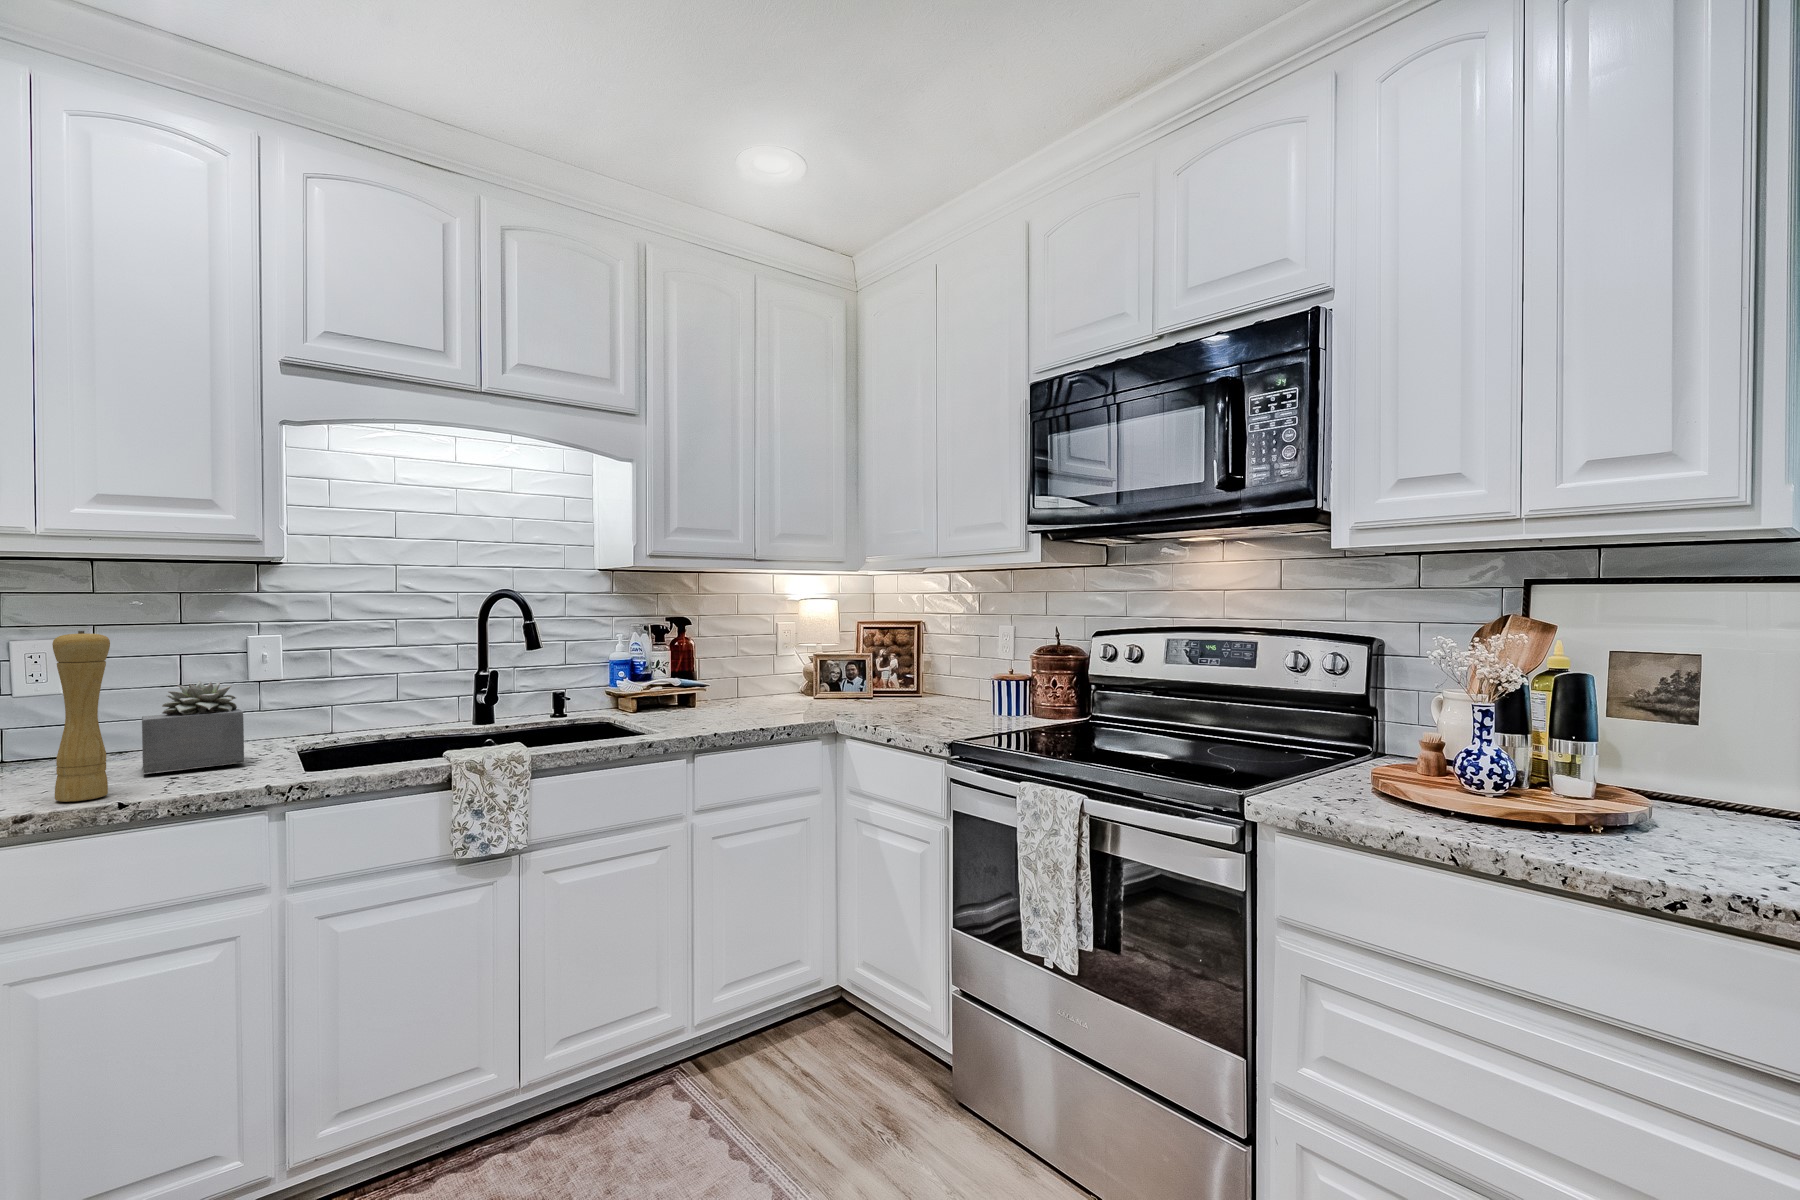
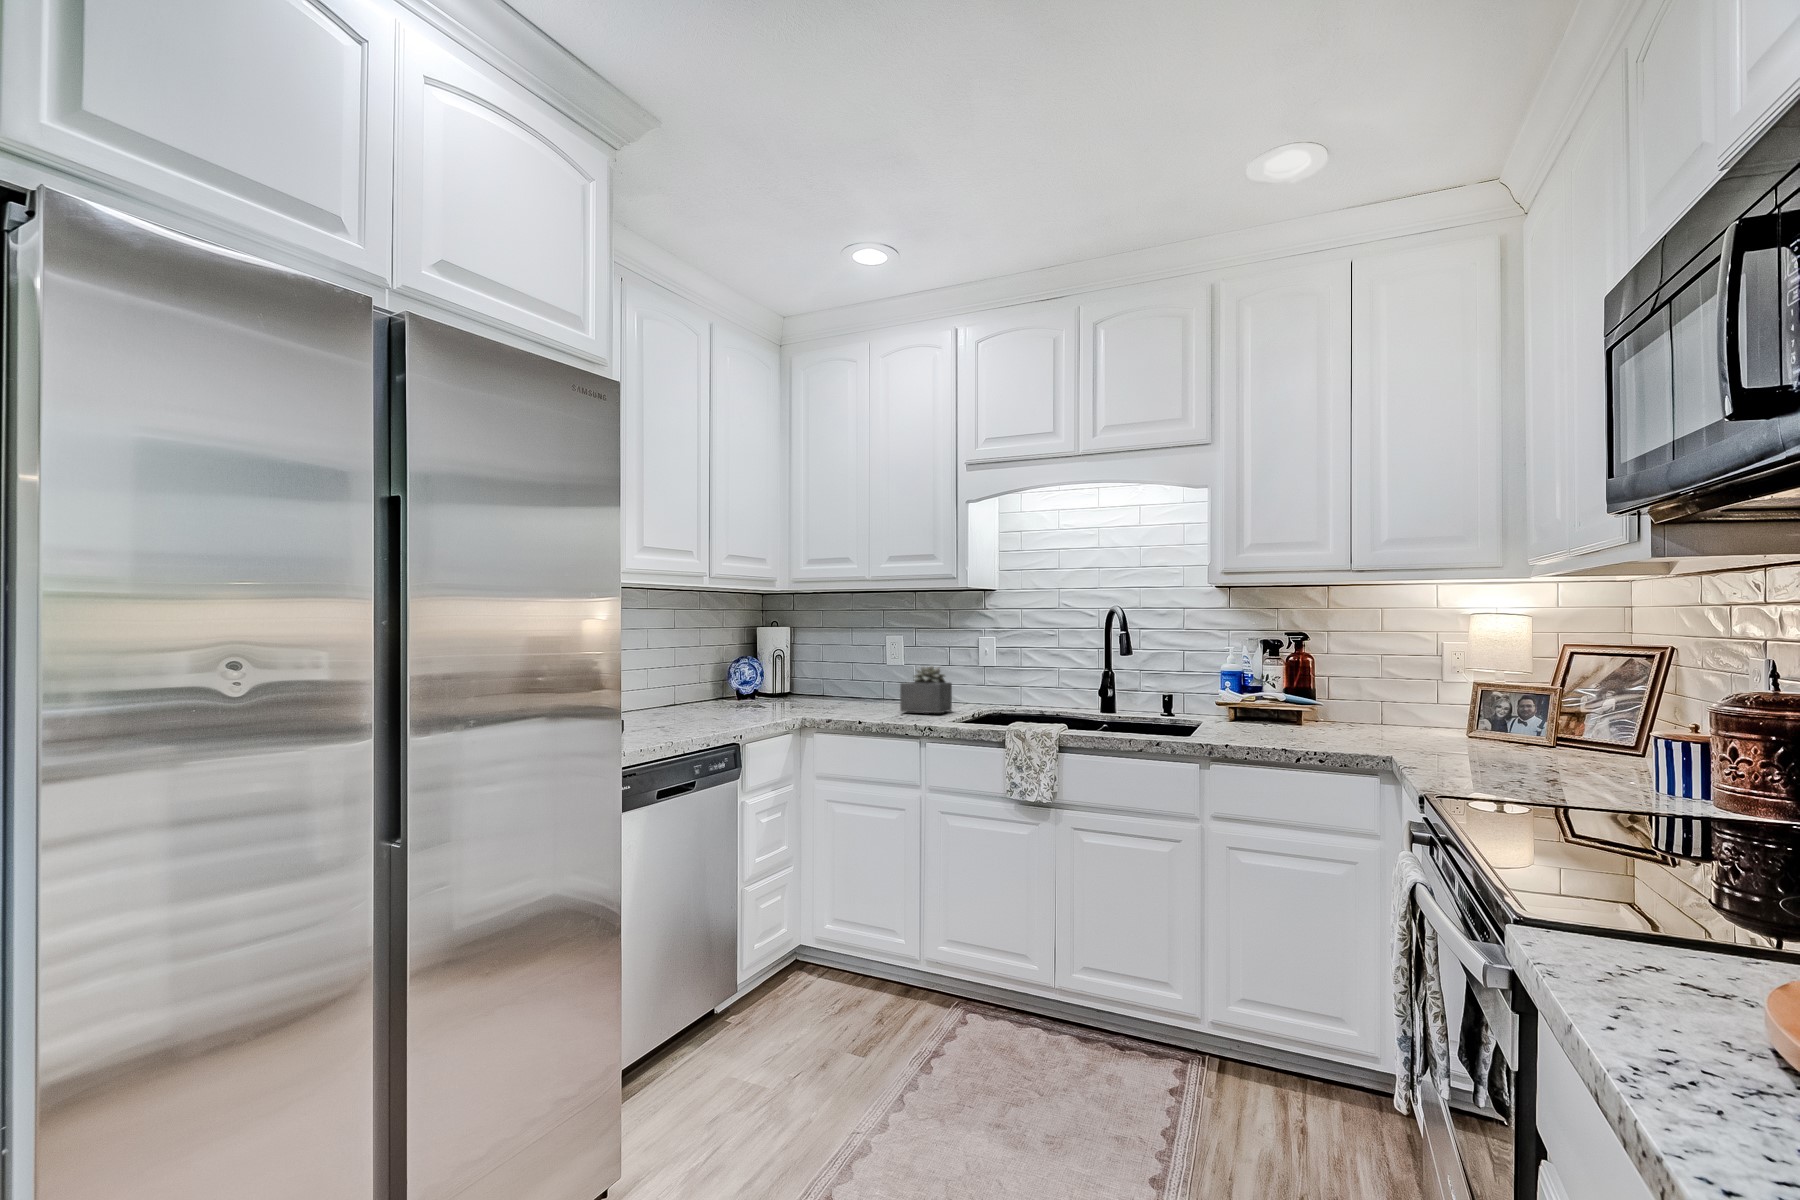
pepper mill: present [52,631,110,802] -> none [849,634,870,718]

